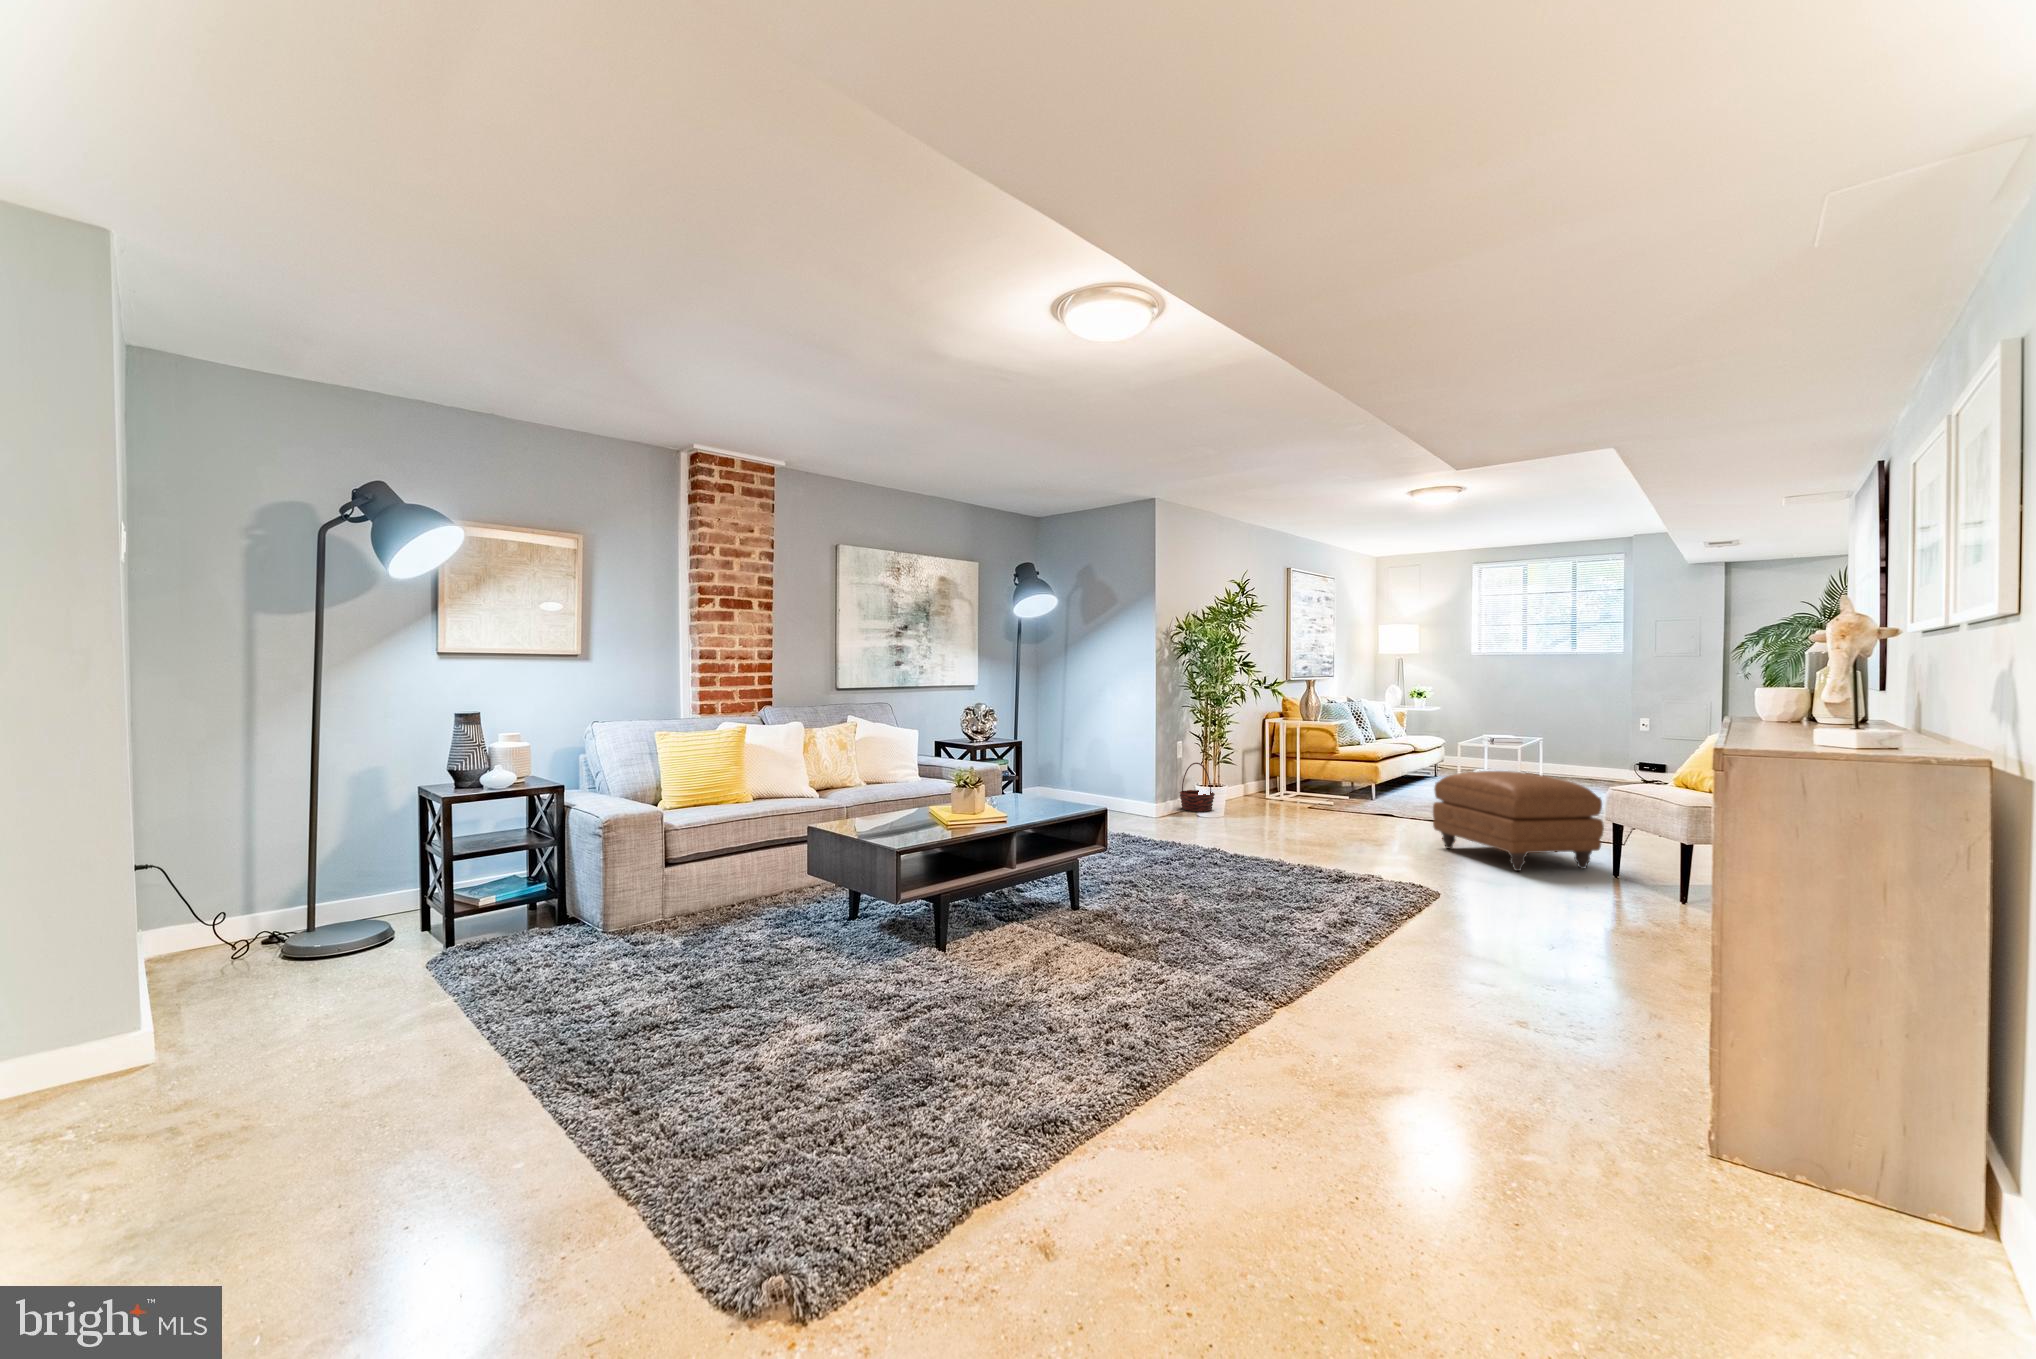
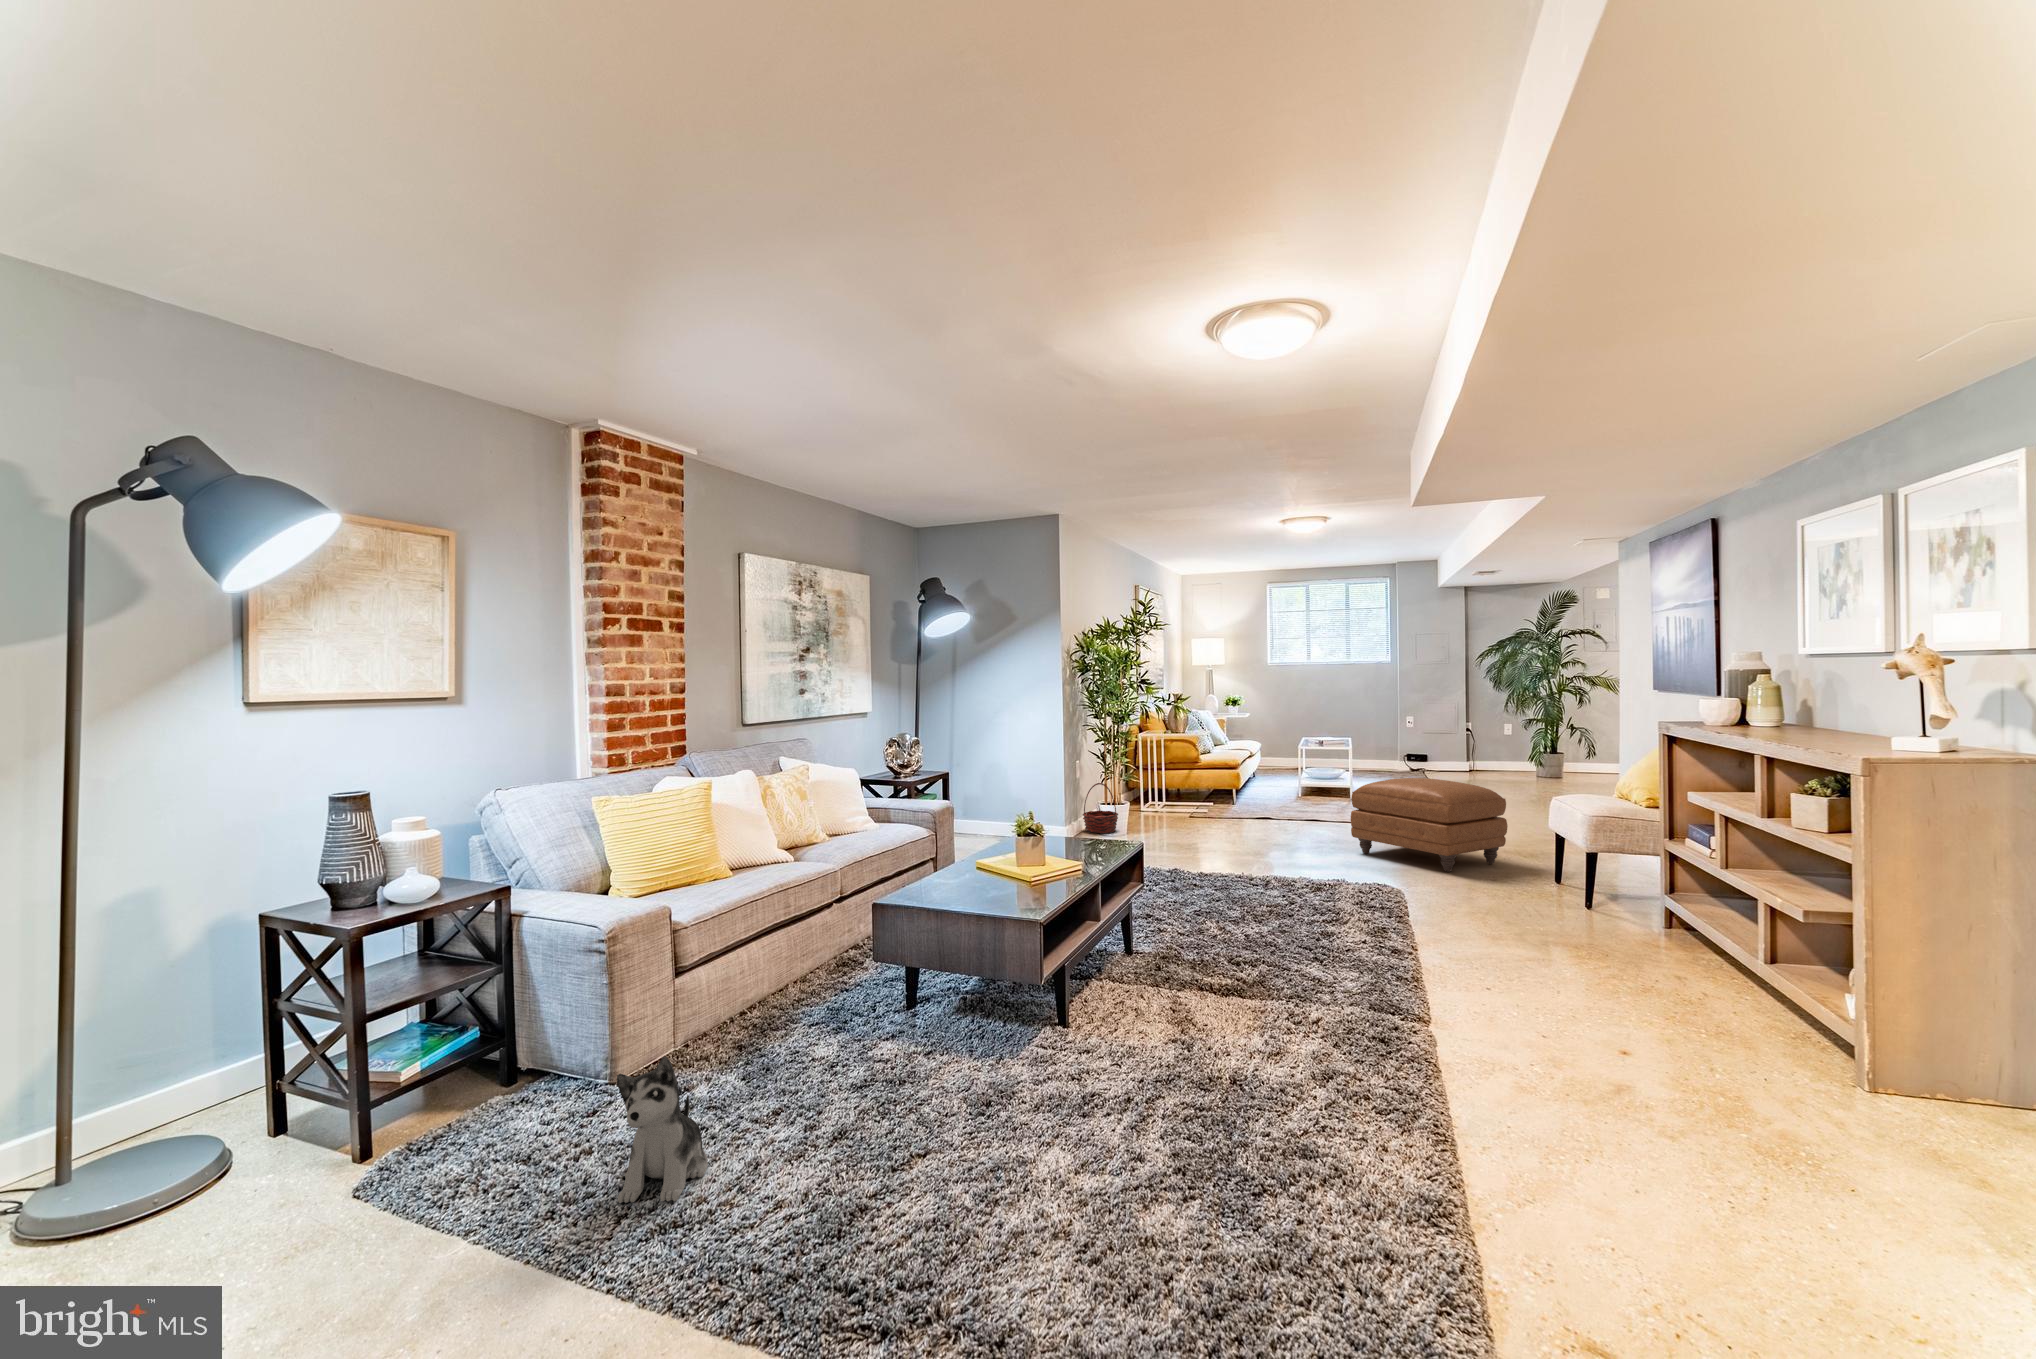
plush toy: none [561,899,634,997] -> present [617,1056,708,1203]

